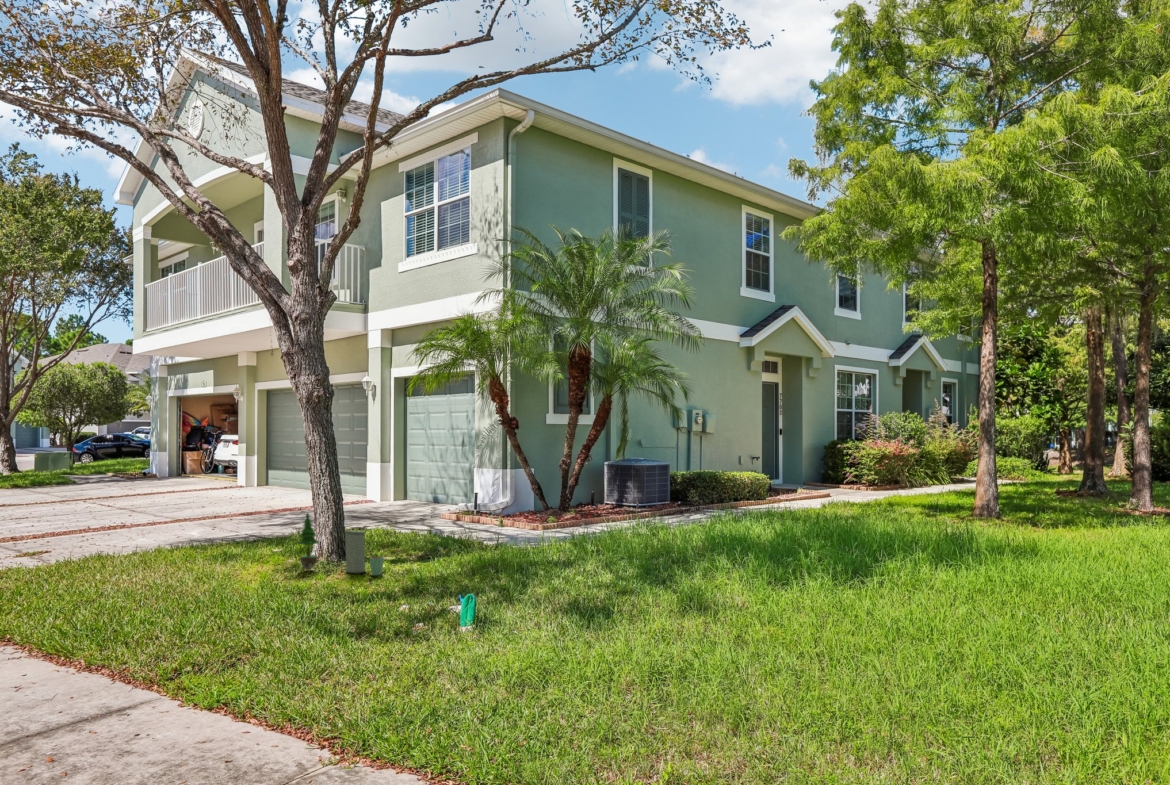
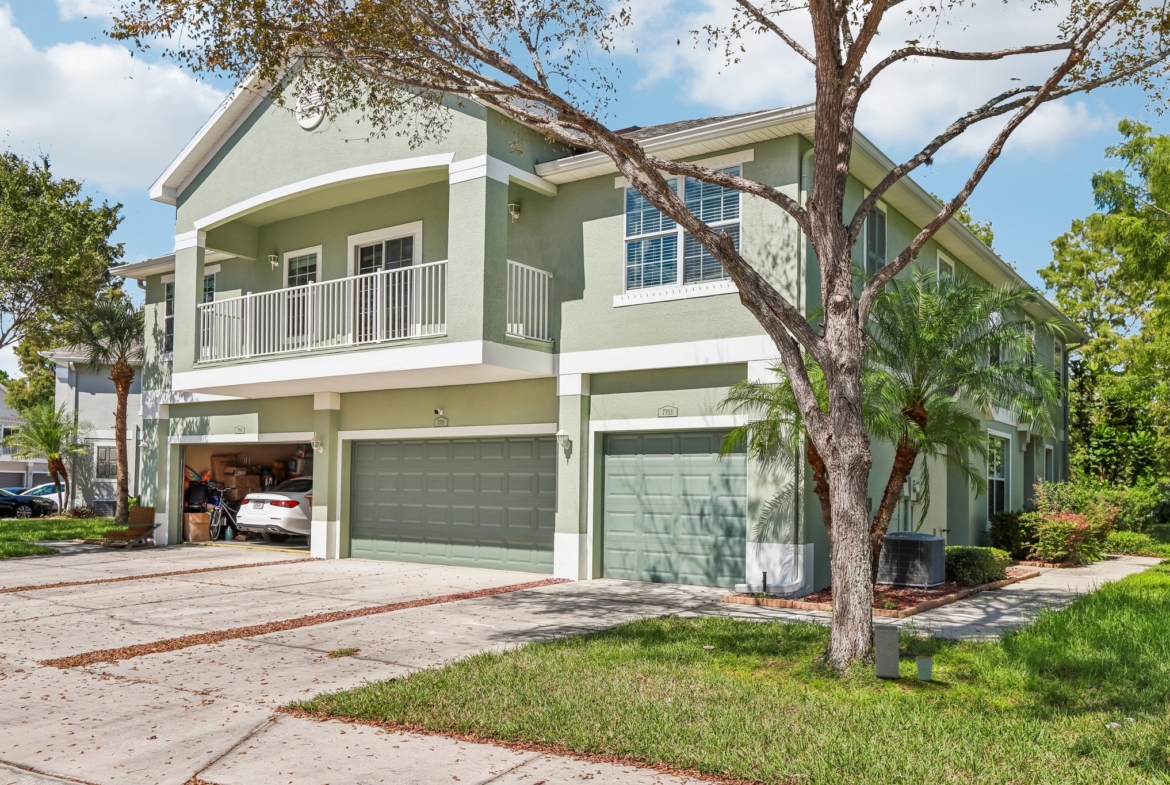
lounge chair: none [117,447,160,482] -> present [103,506,161,549]
potted tree: present [298,513,319,570] -> none [804,601,830,674]

